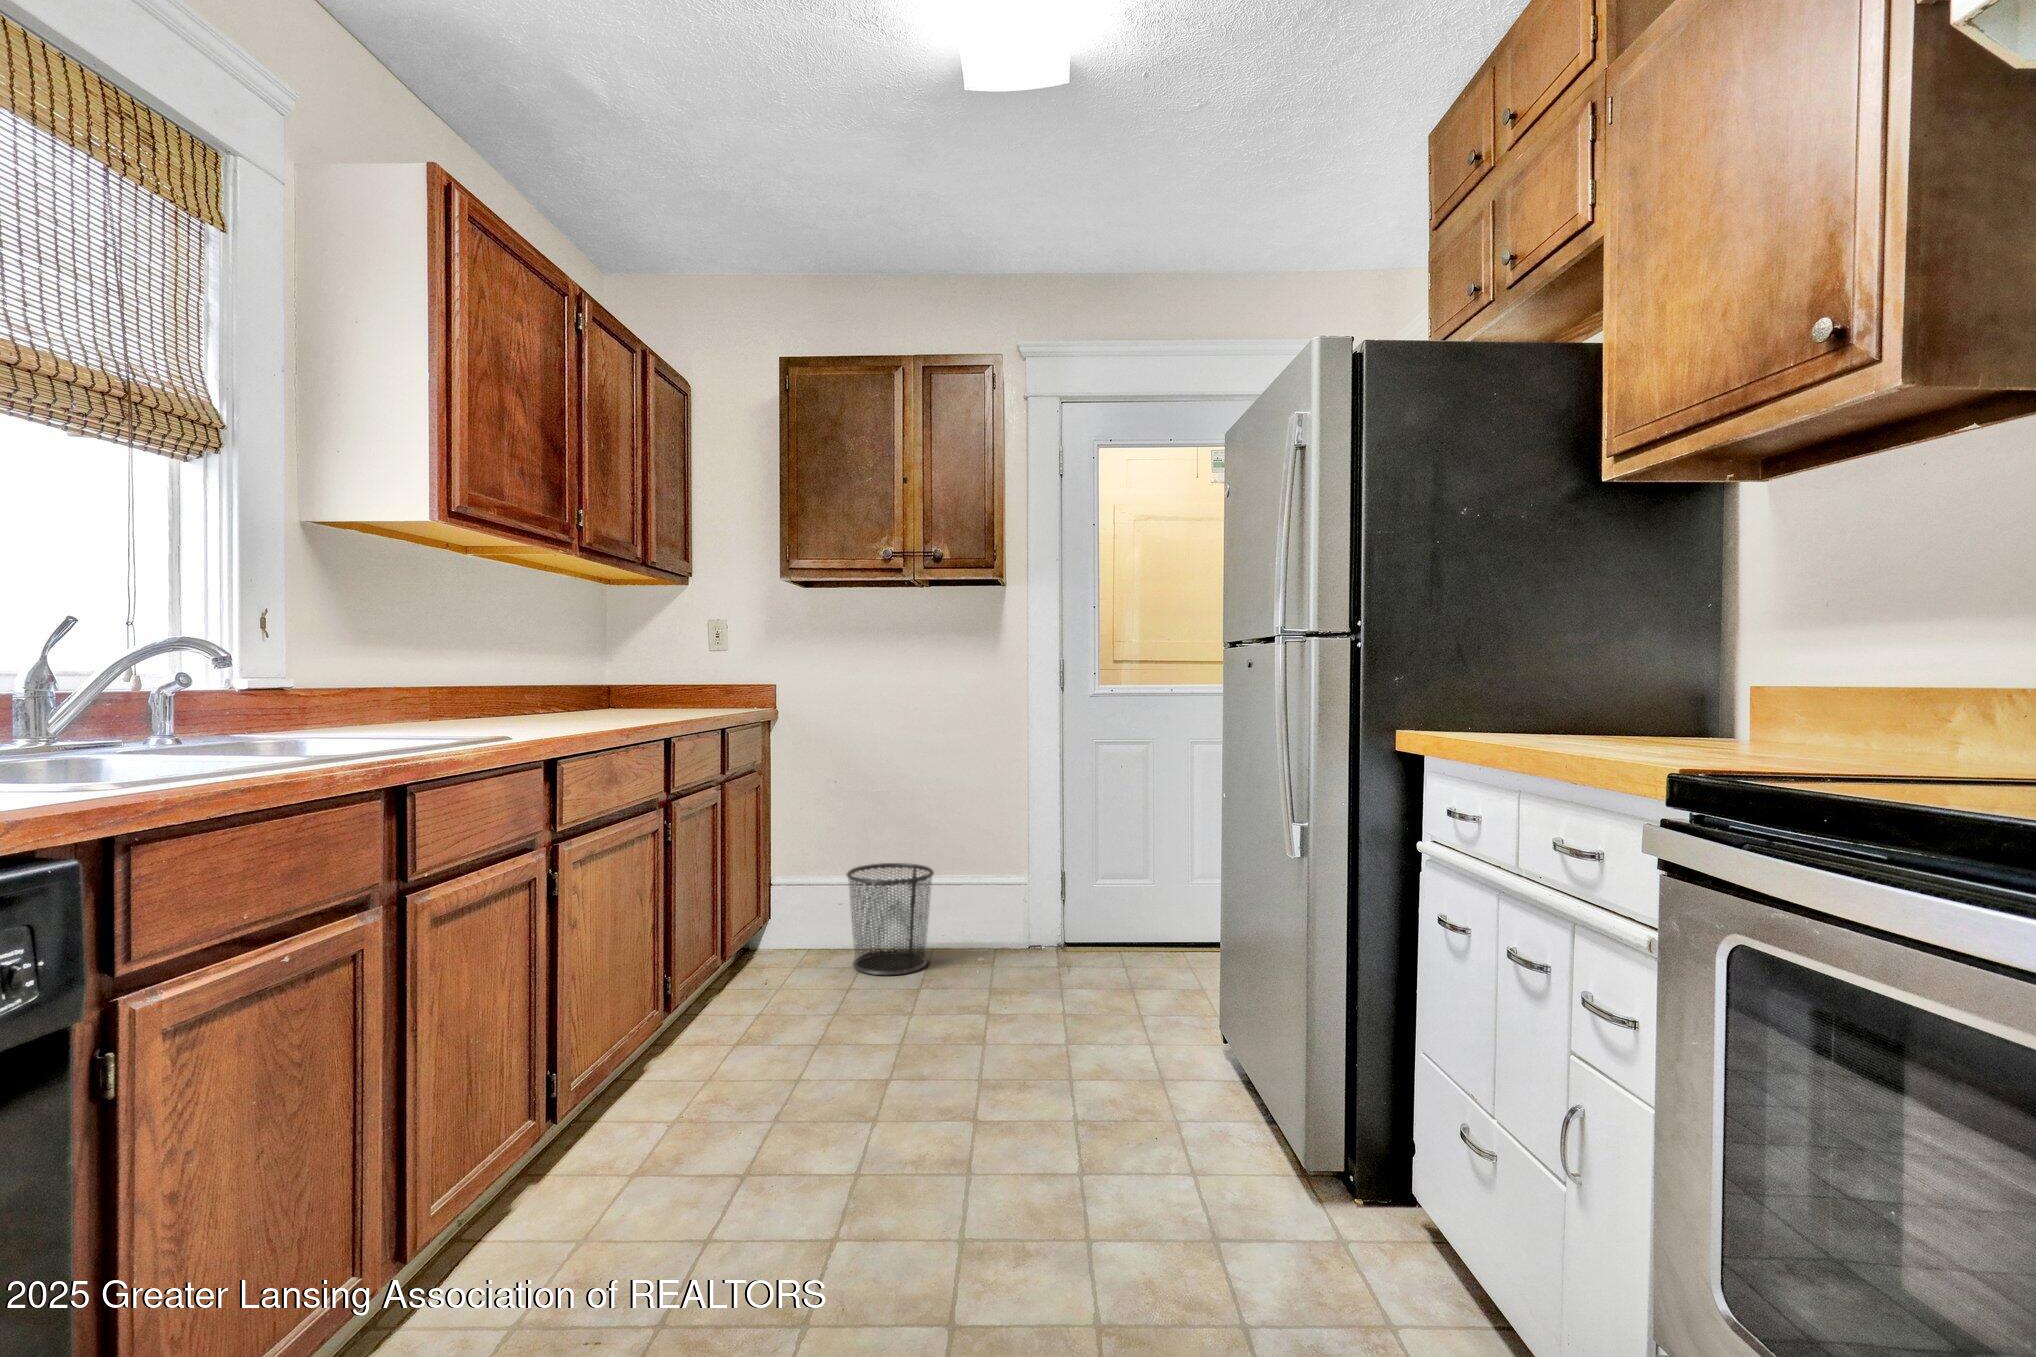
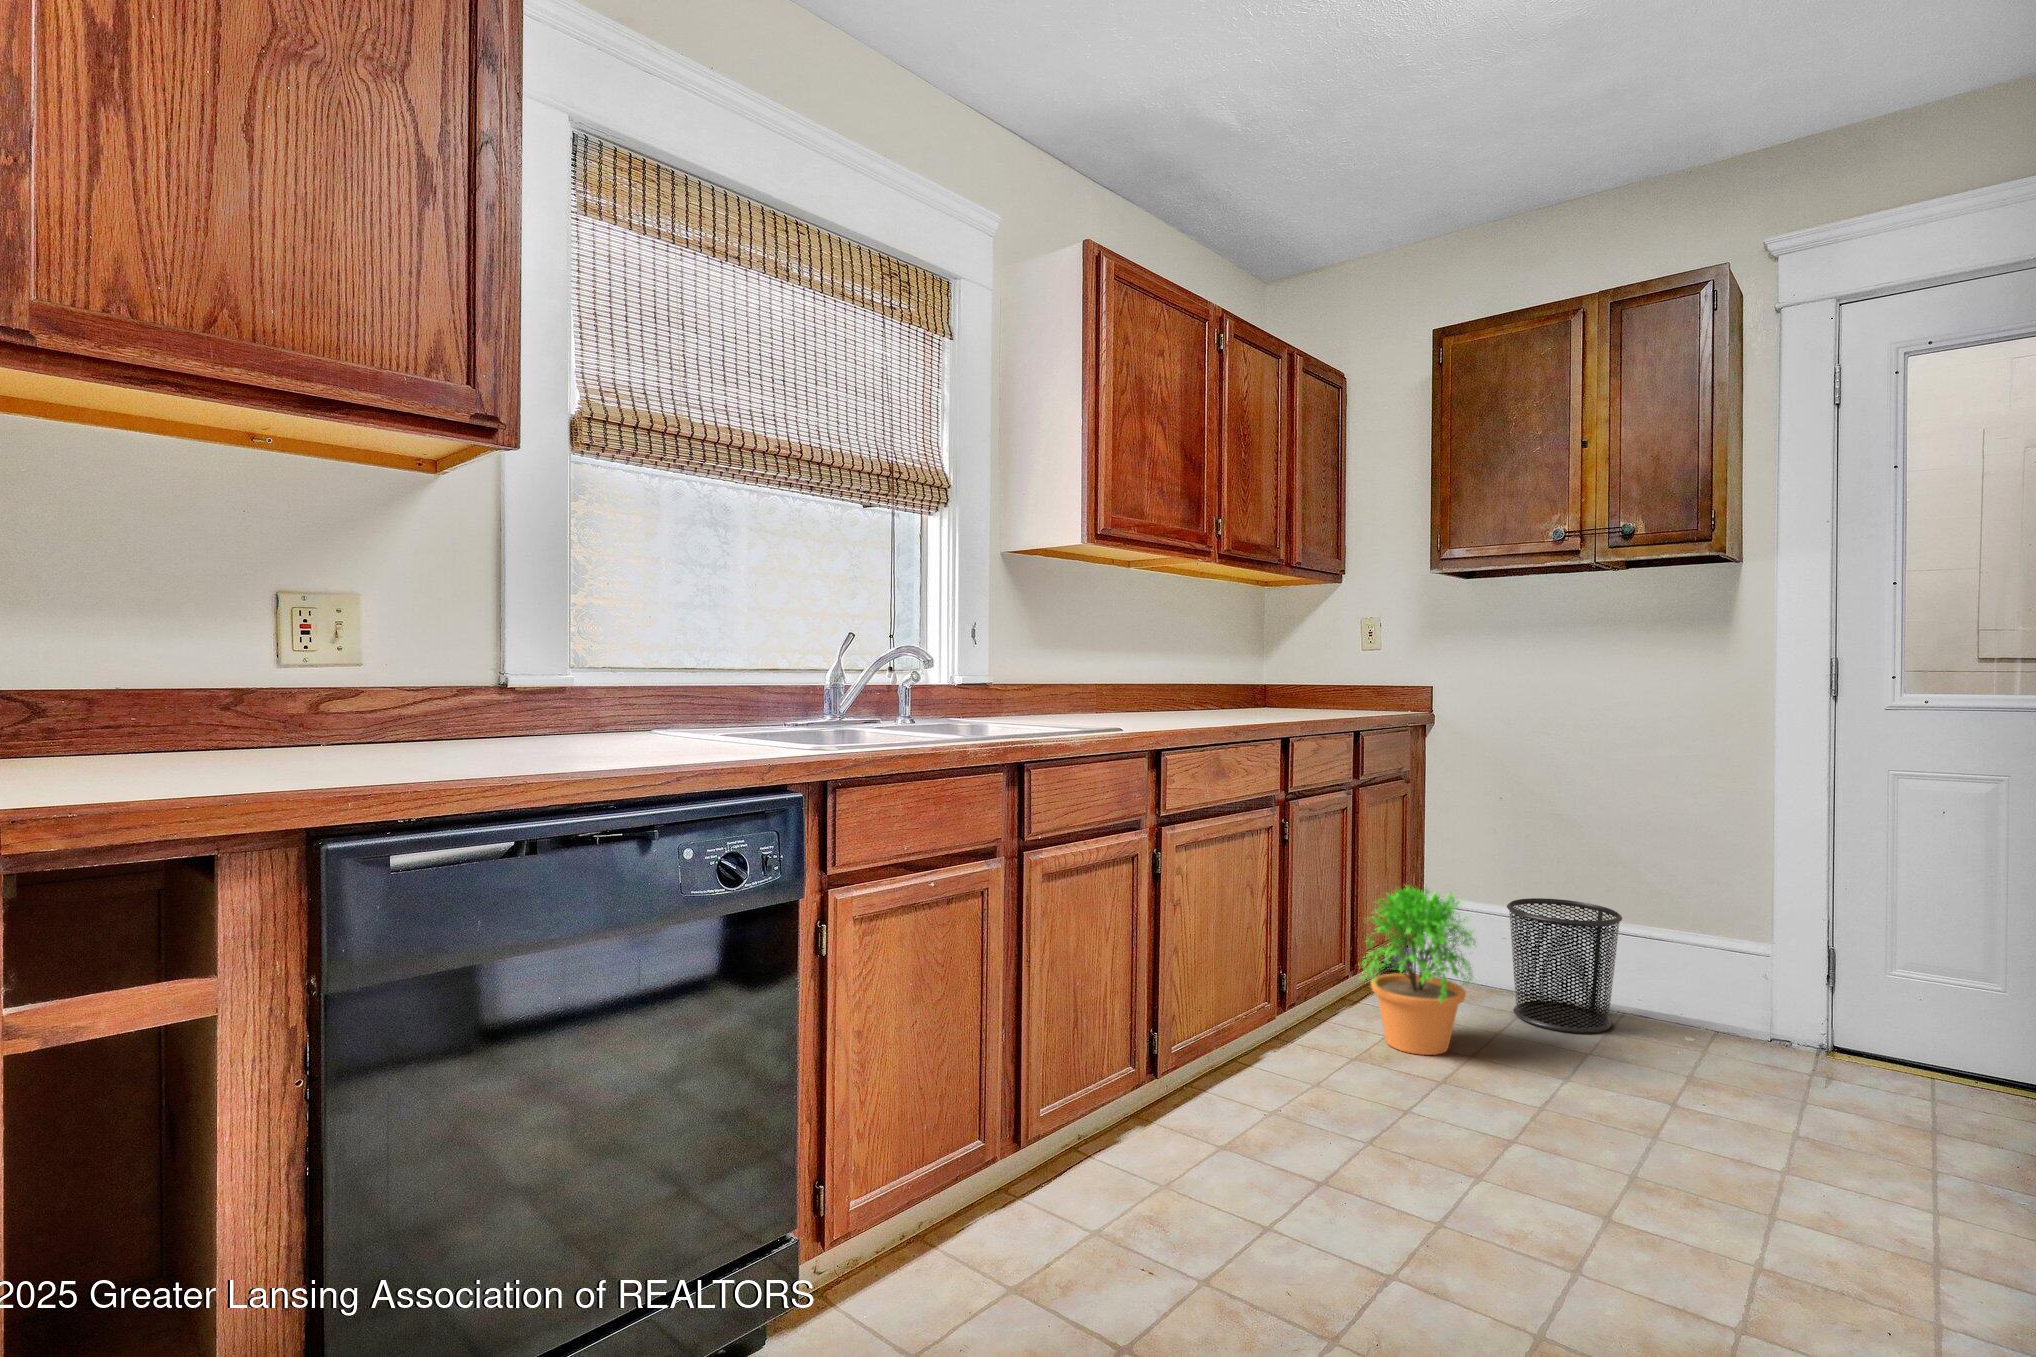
potted plant: none [729,866,842,1026] -> present [1362,885,1476,1055]

